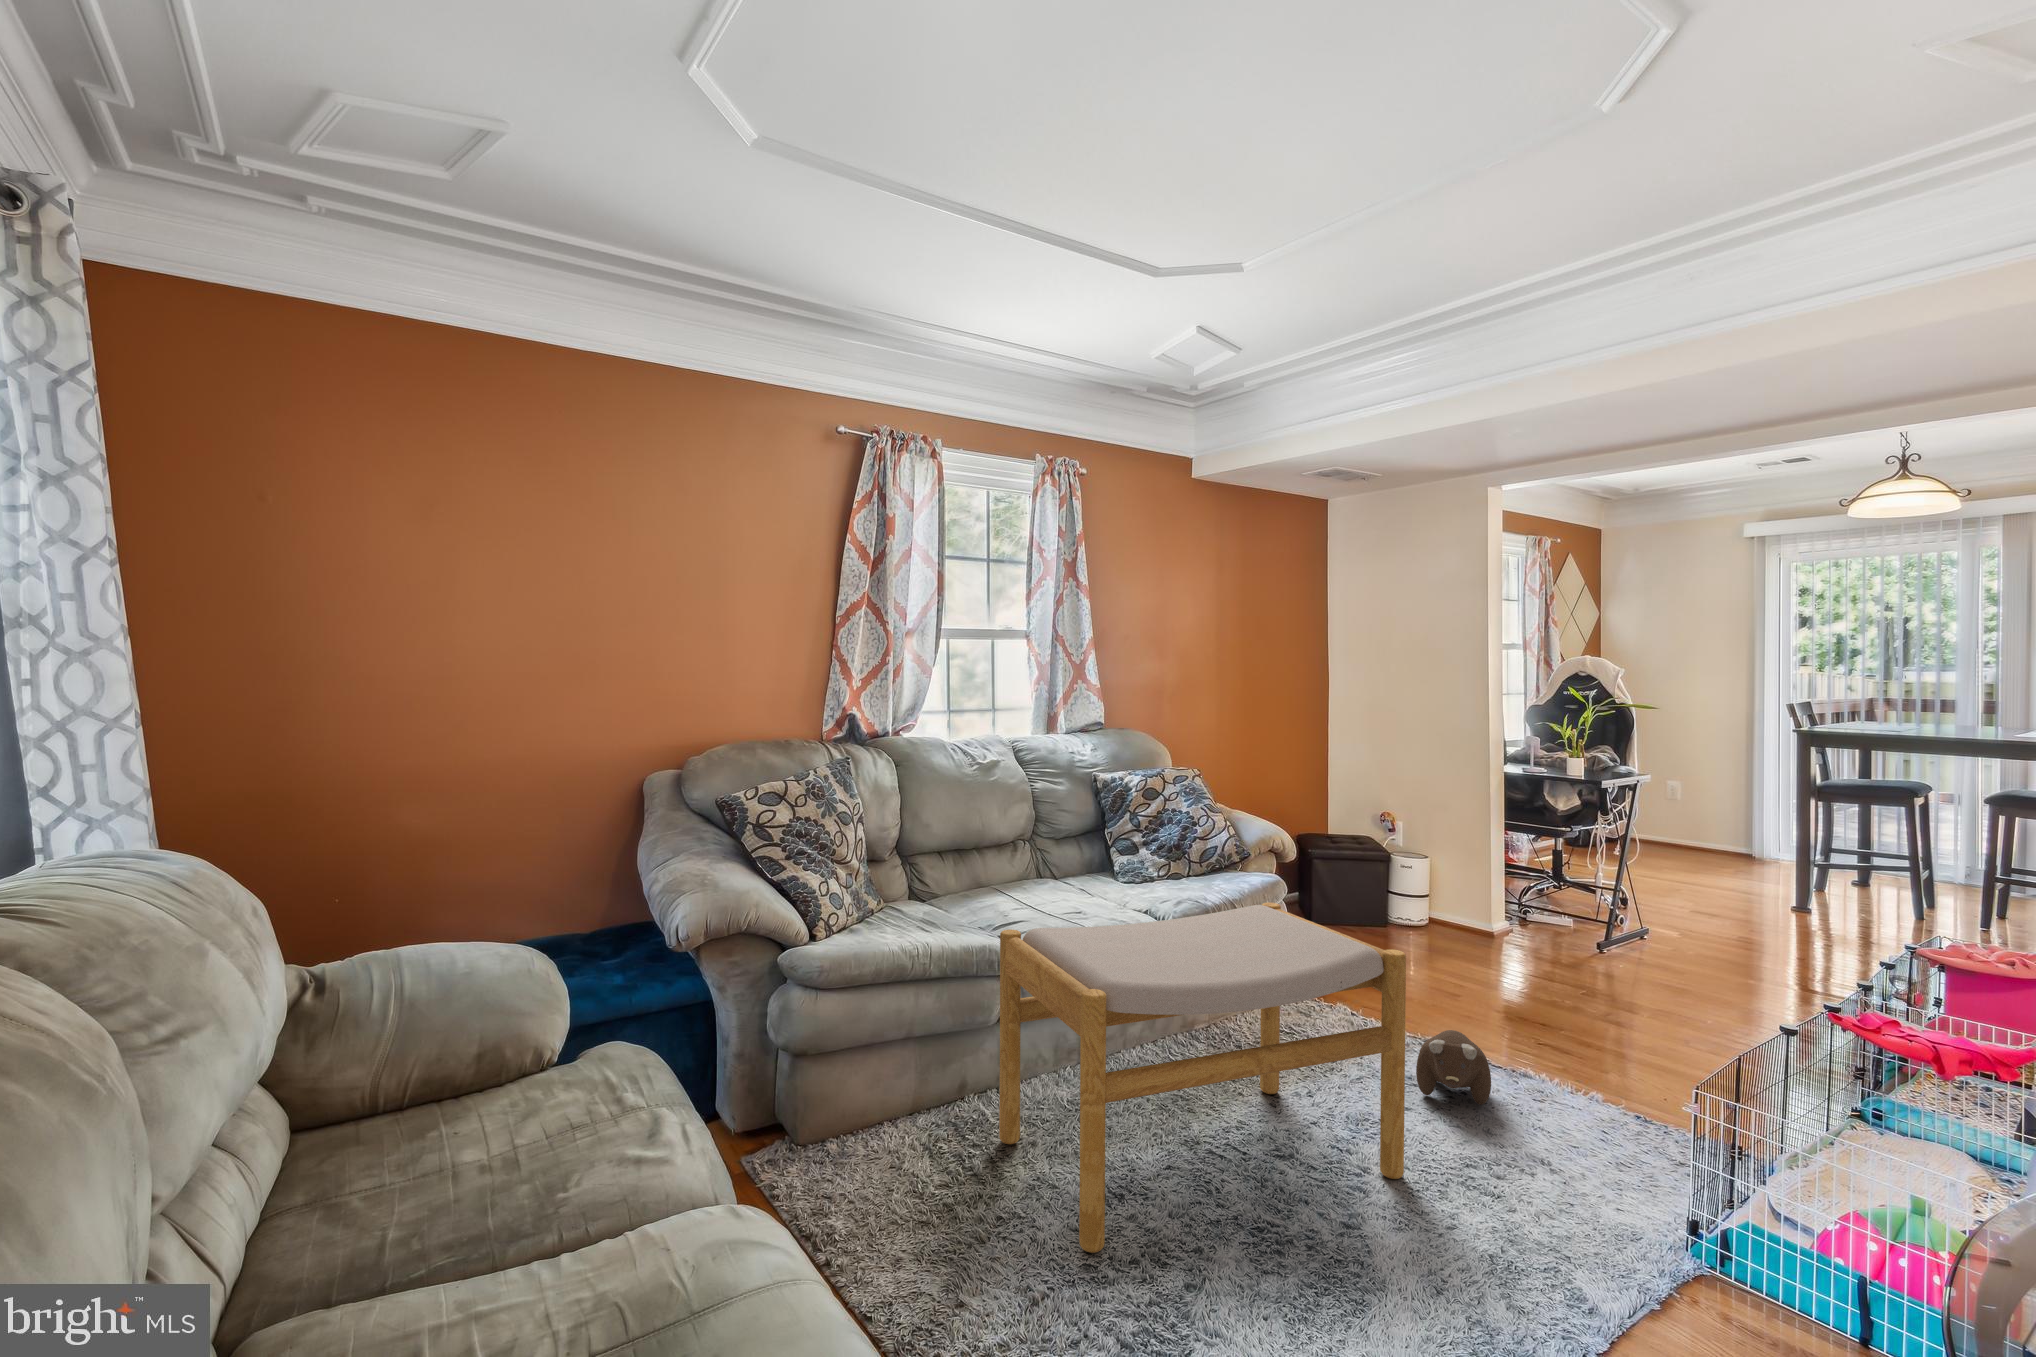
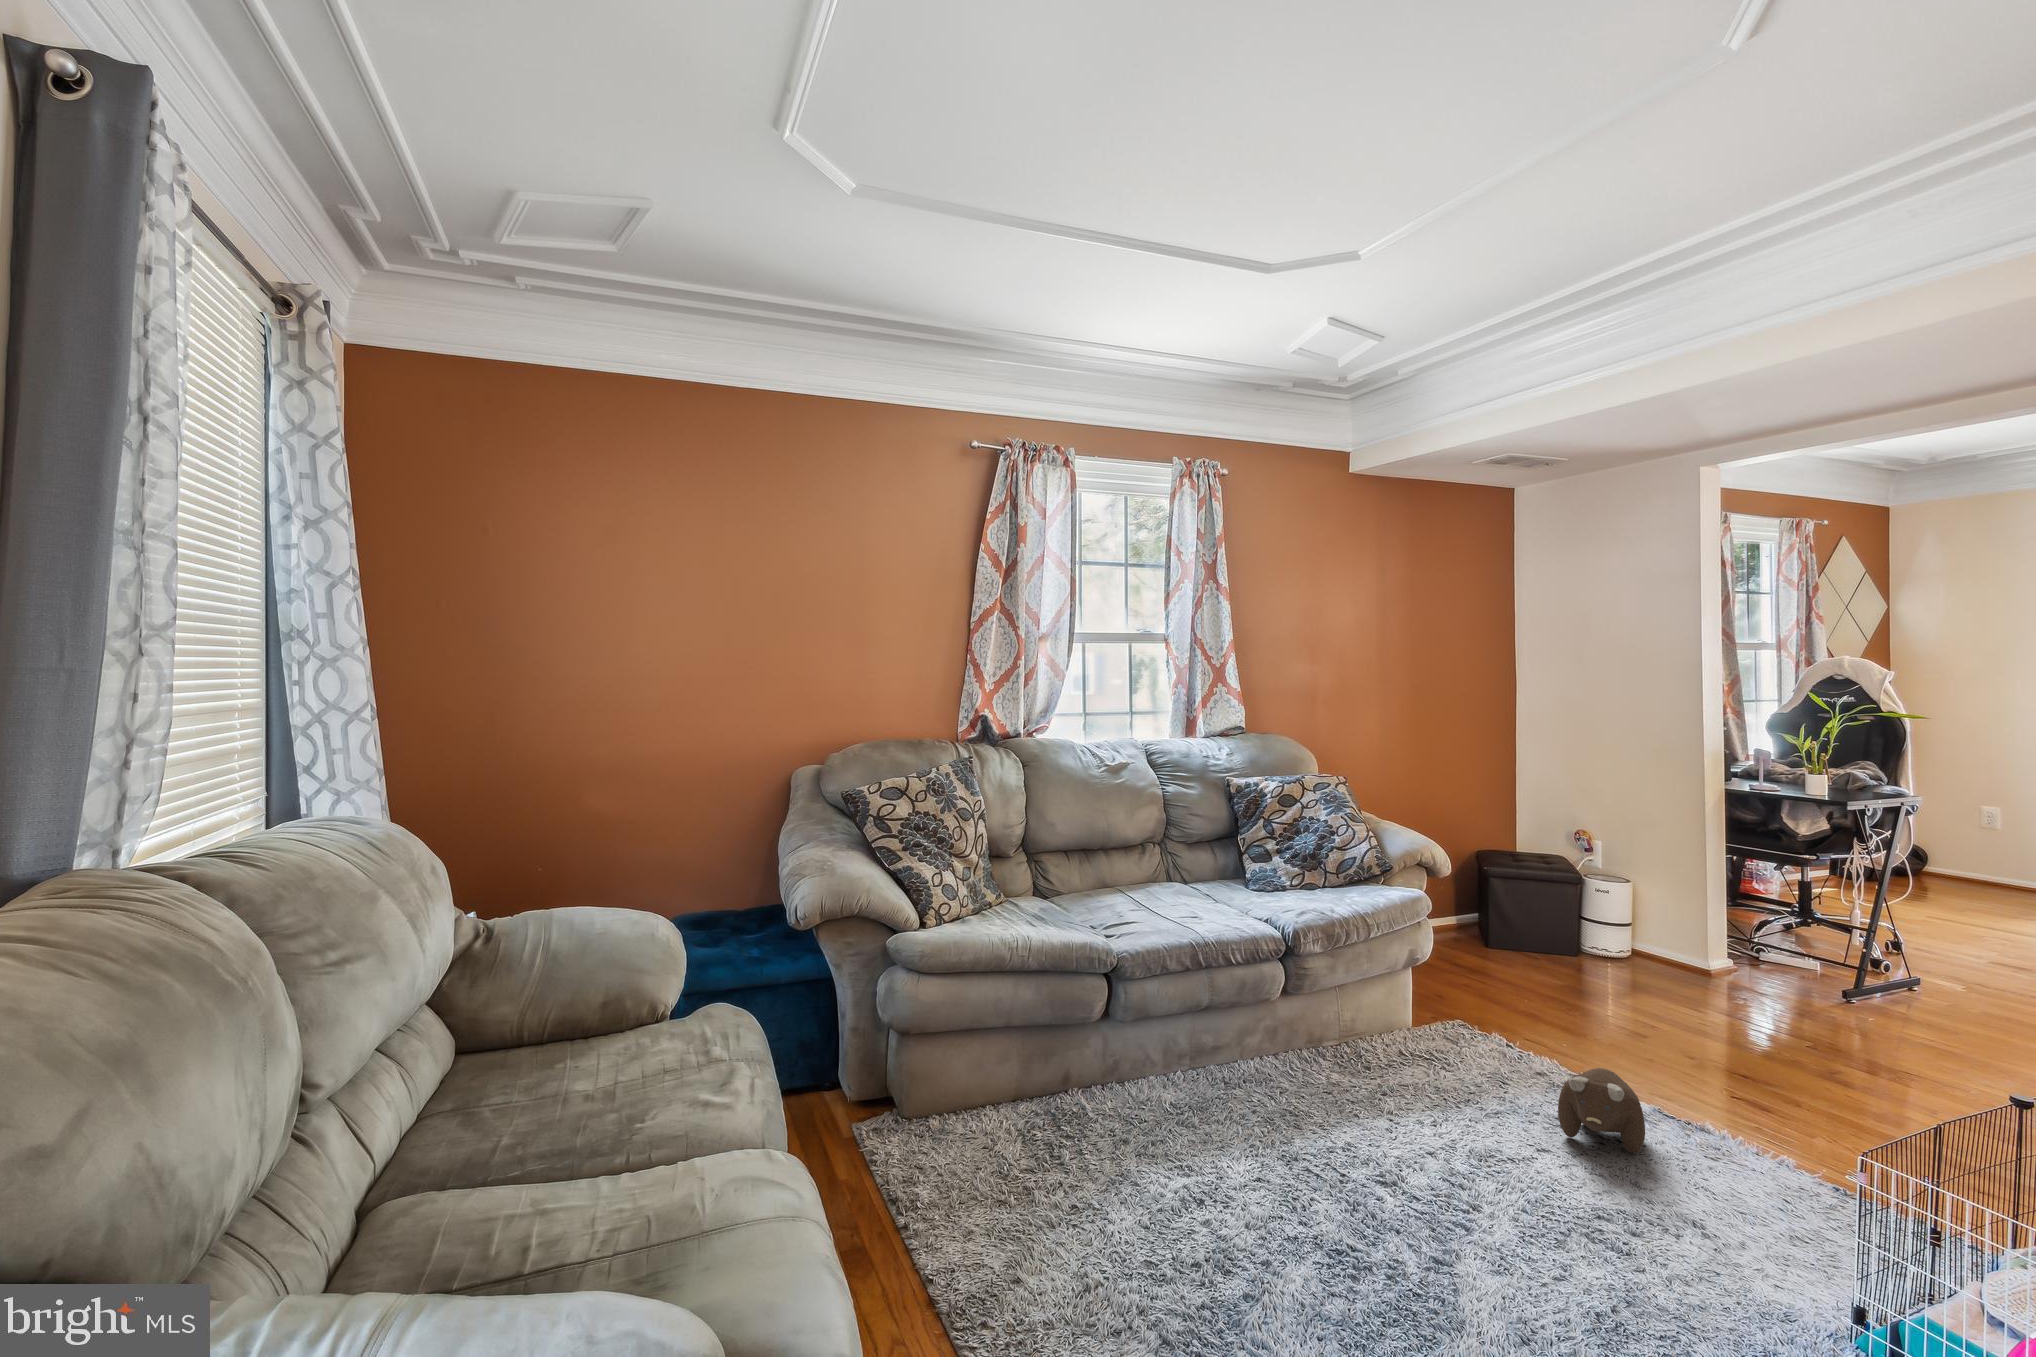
footstool: present [999,903,1406,1253] -> none [1092,917,1518,1251]

